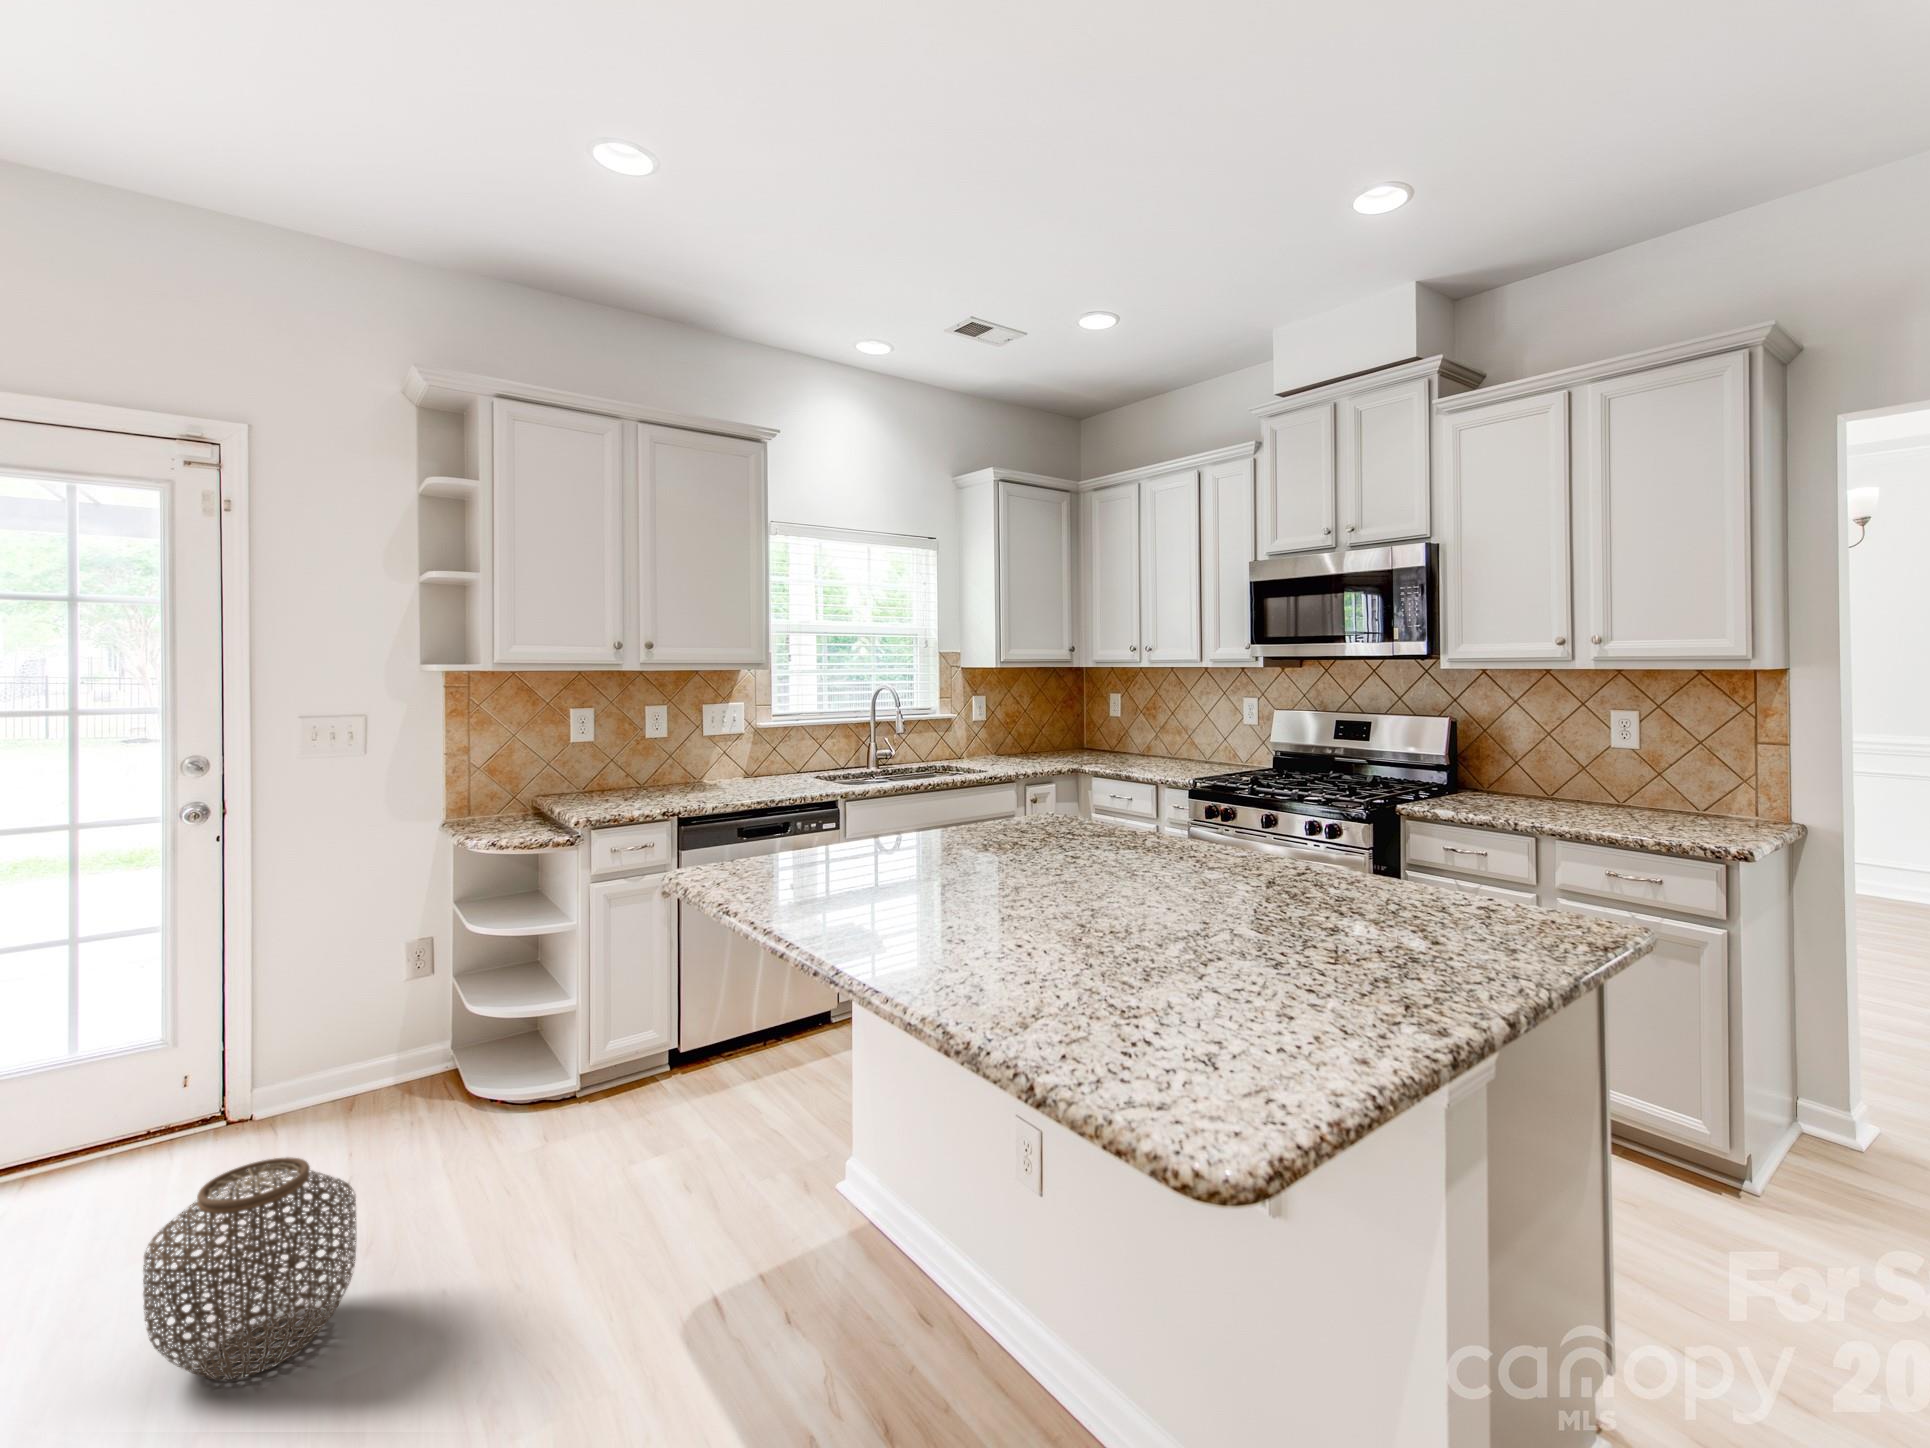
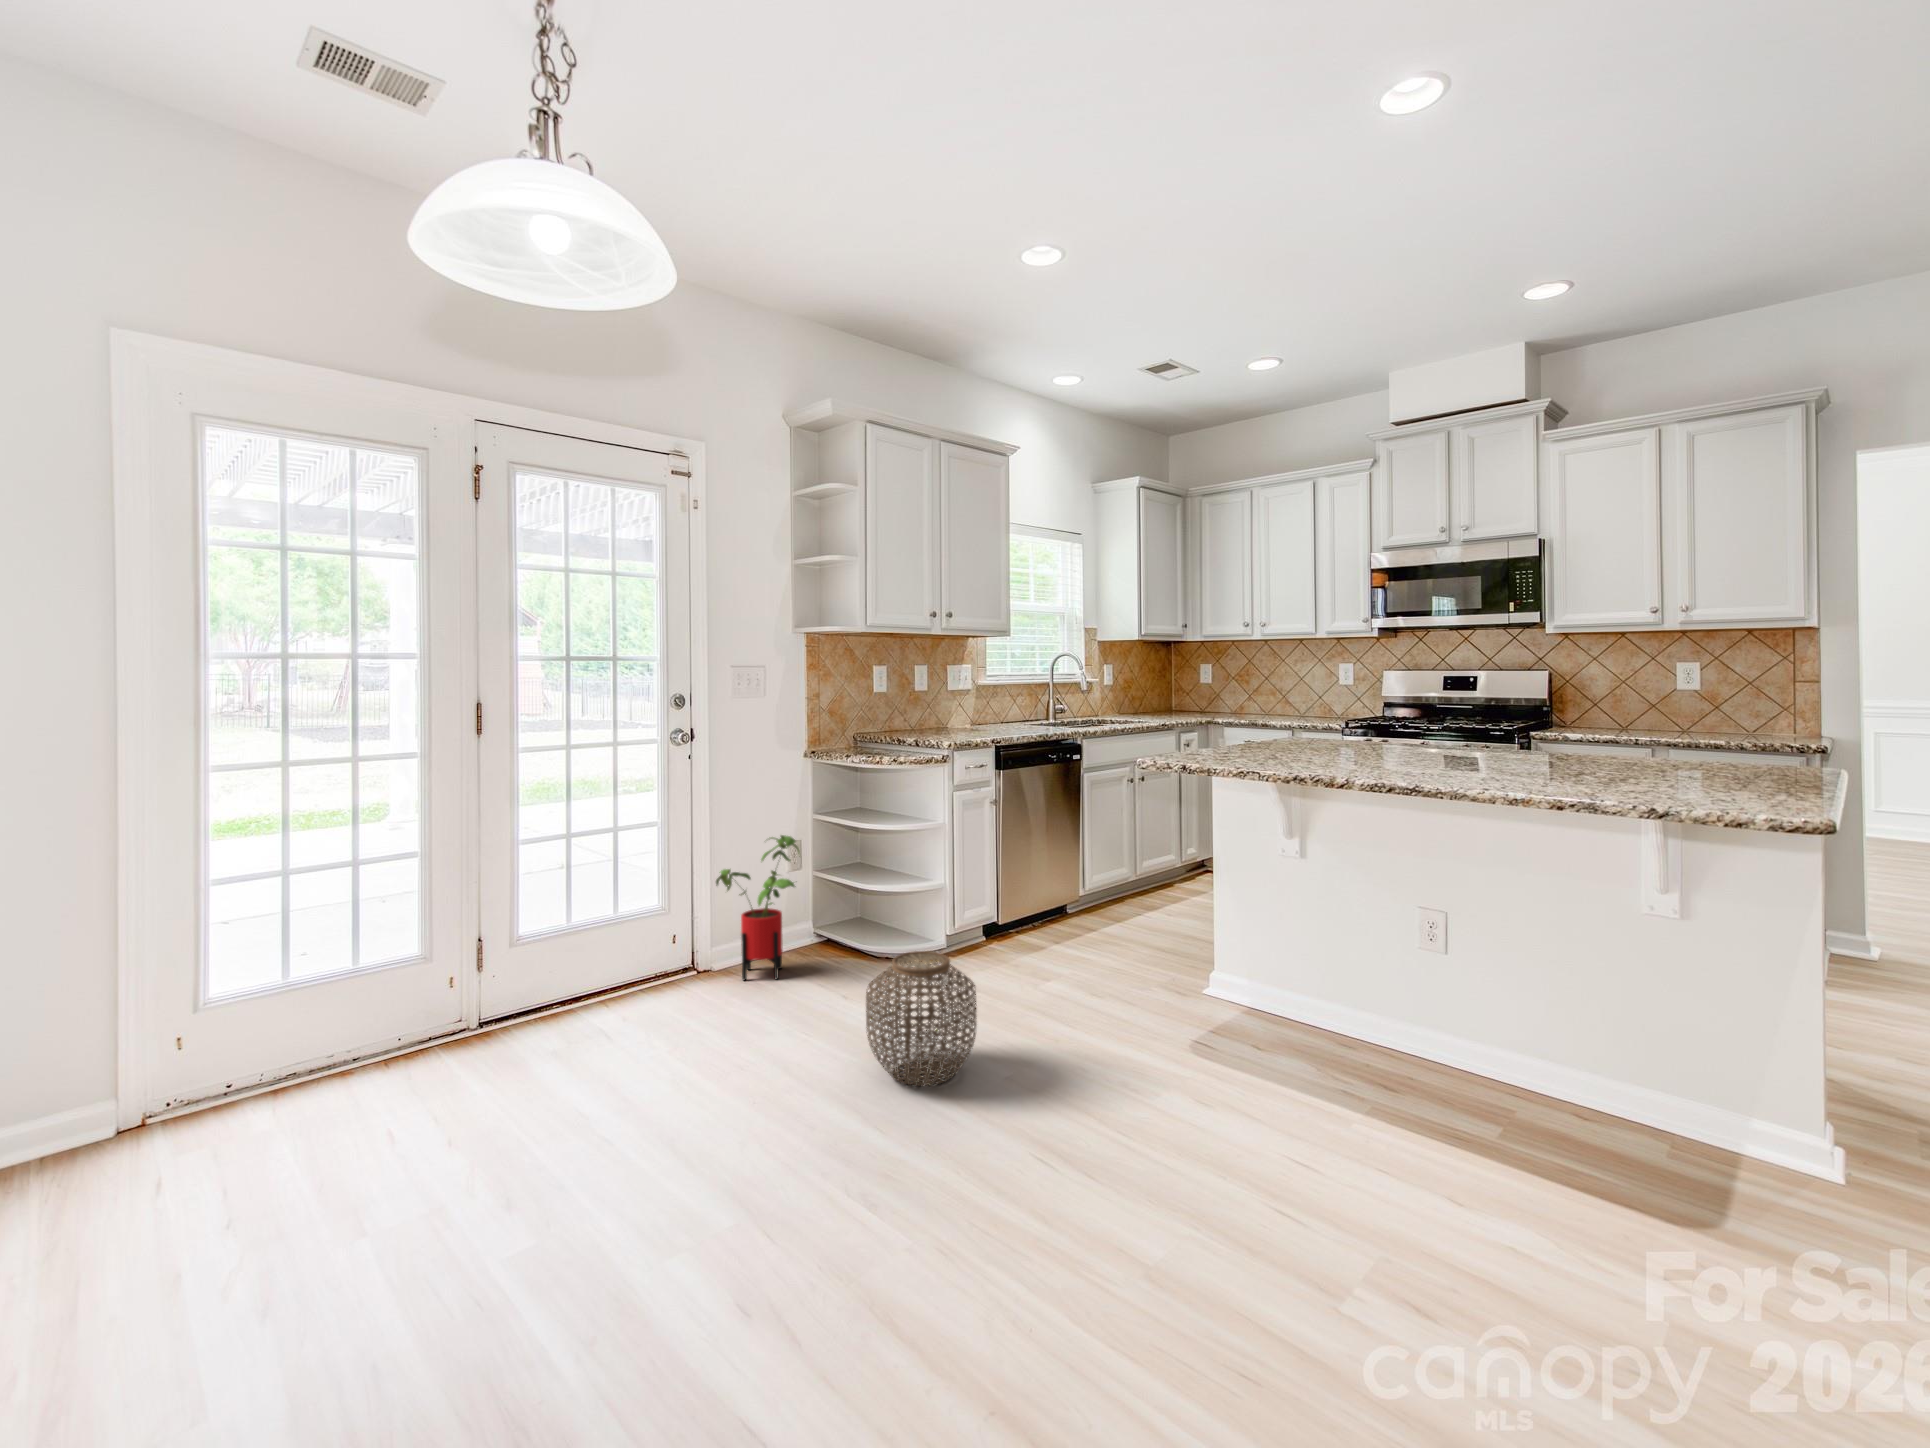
house plant: none [235,941,375,1140] -> present [716,835,800,981]

